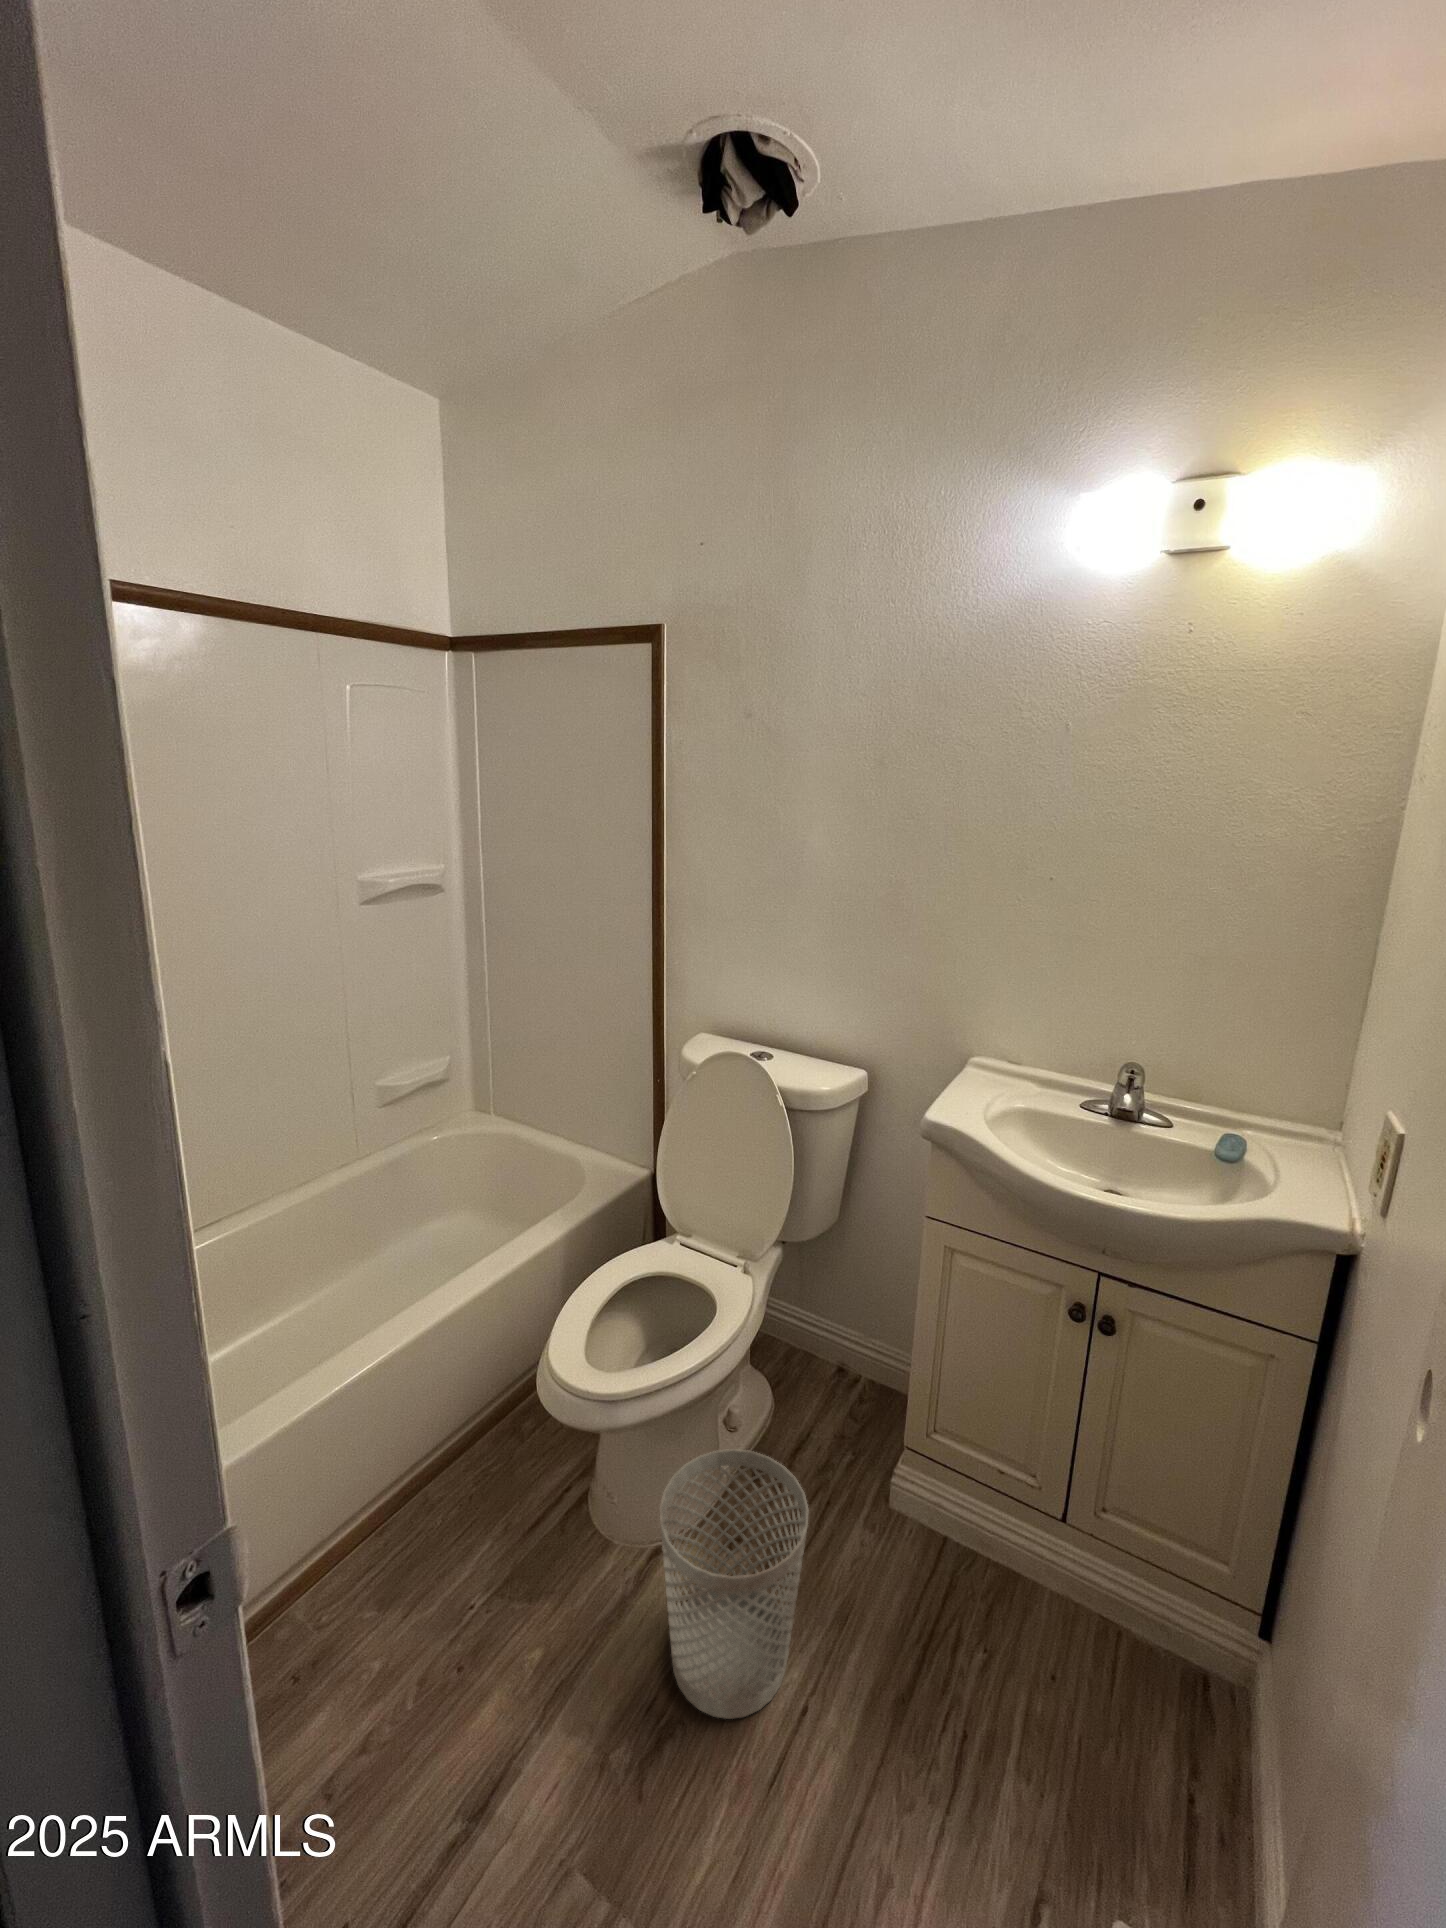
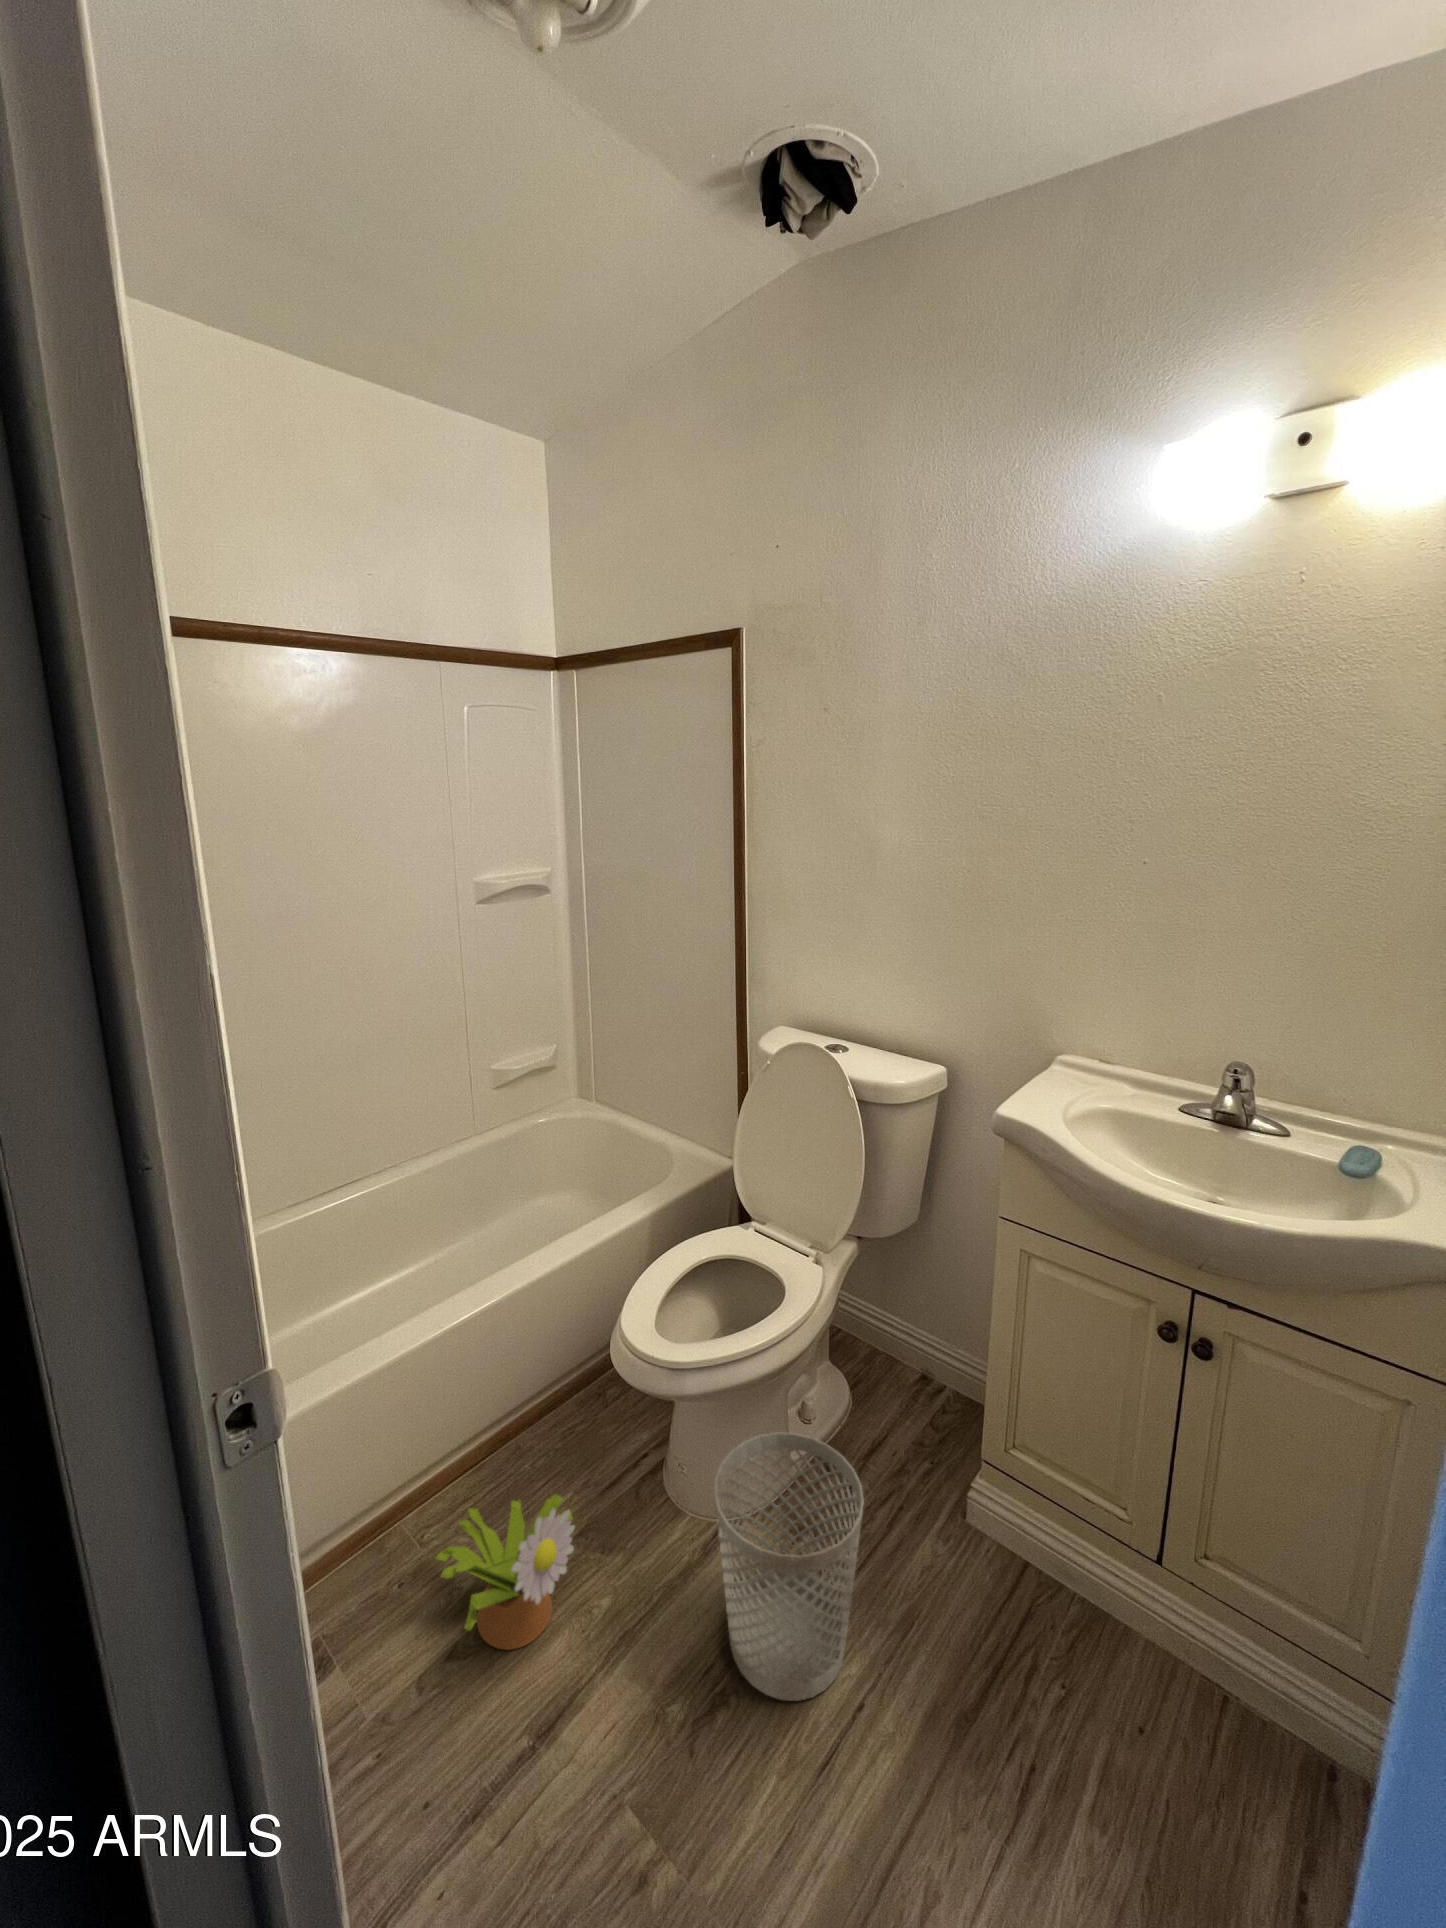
decorative plant: none [343,1545,508,1724] -> present [434,1494,575,1650]

